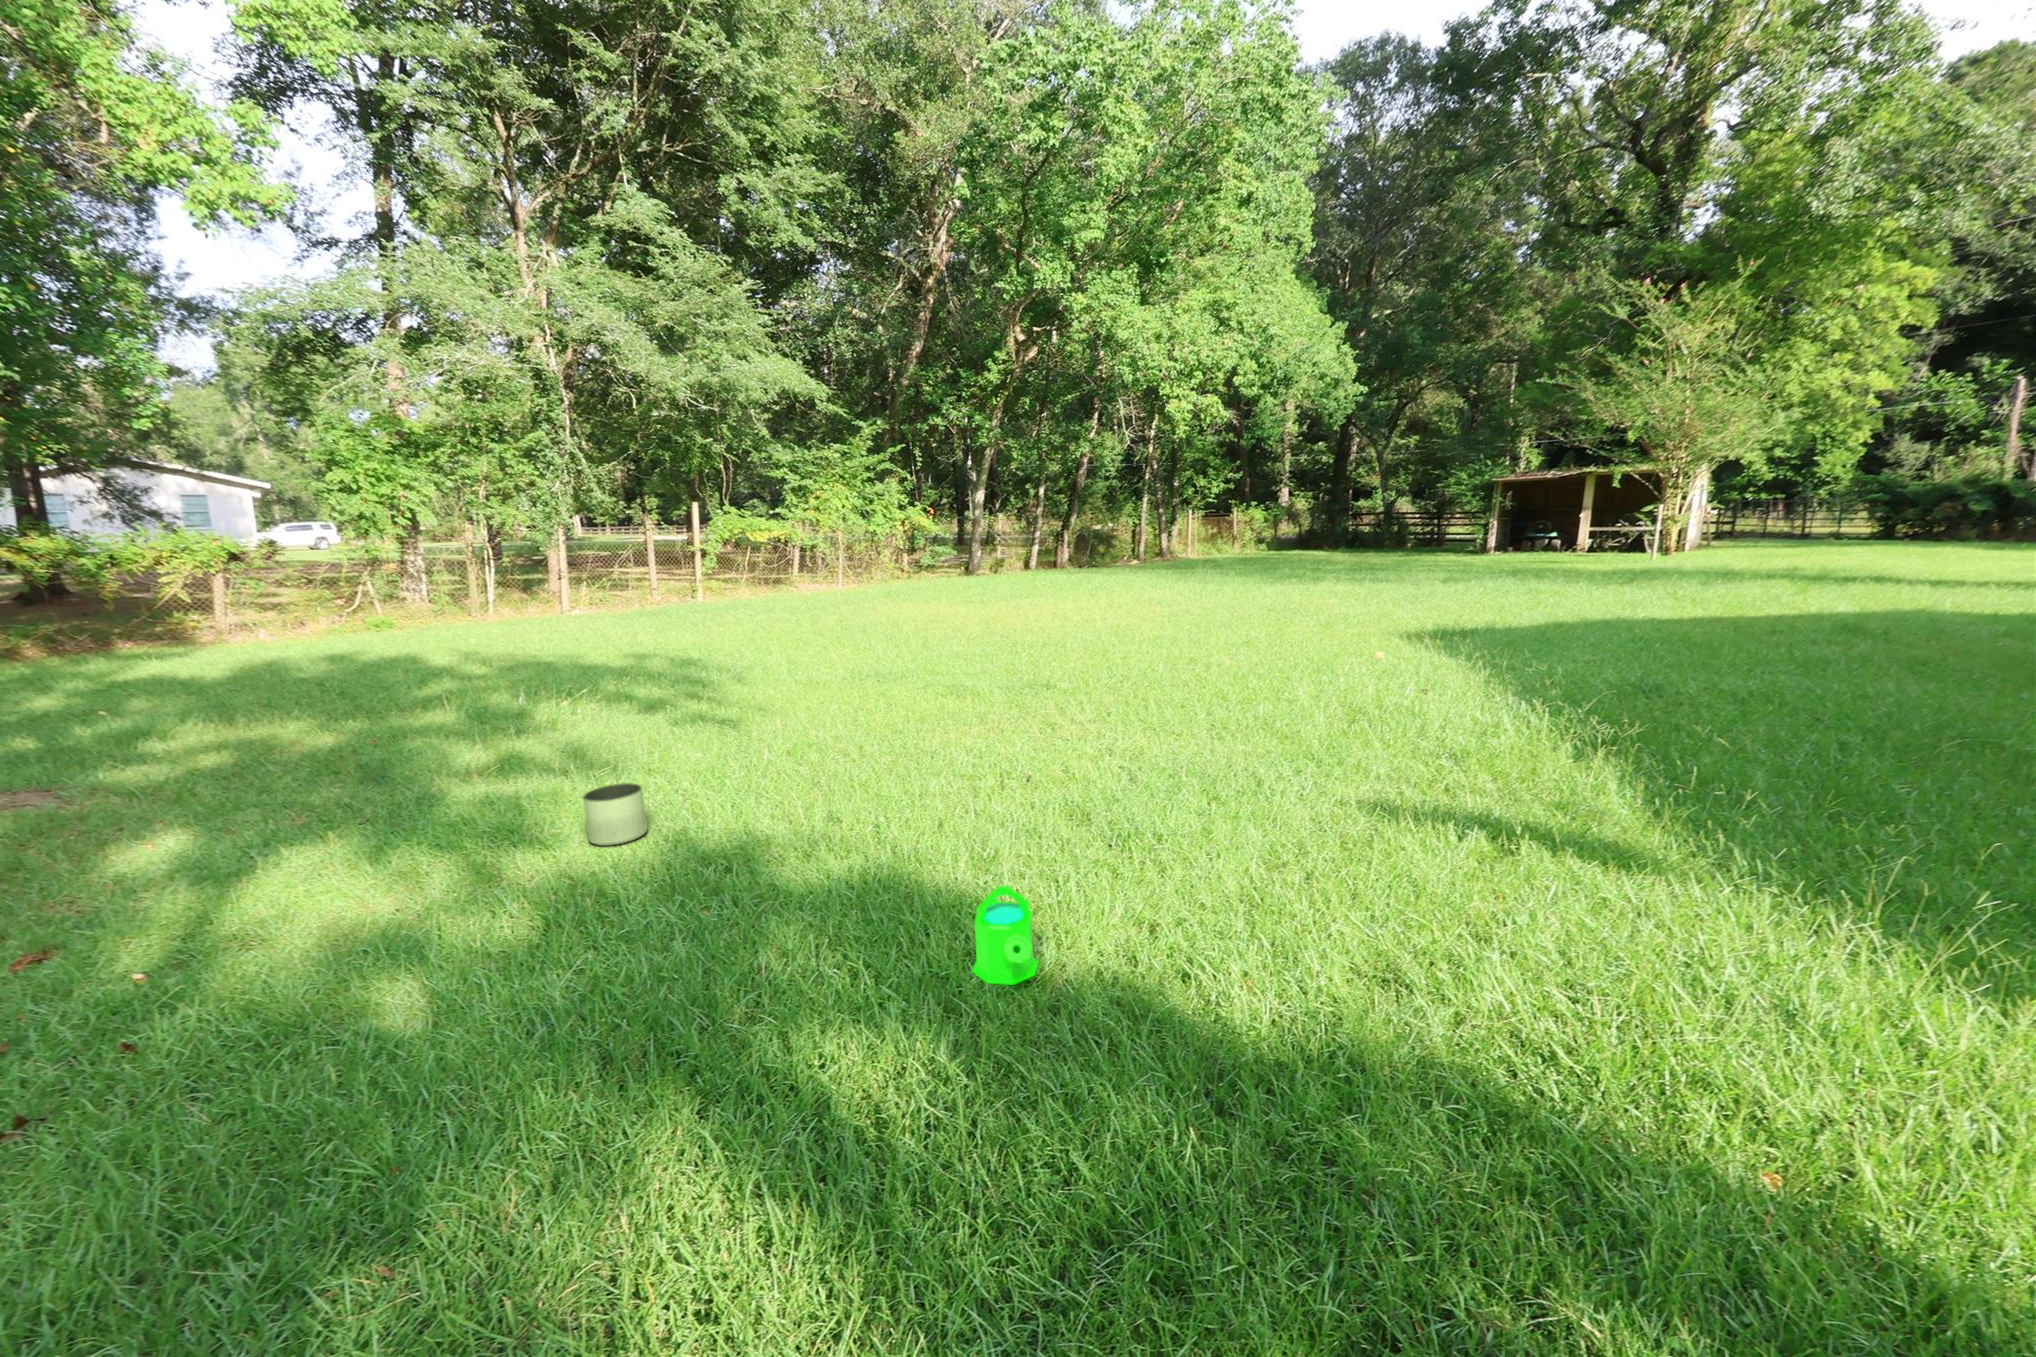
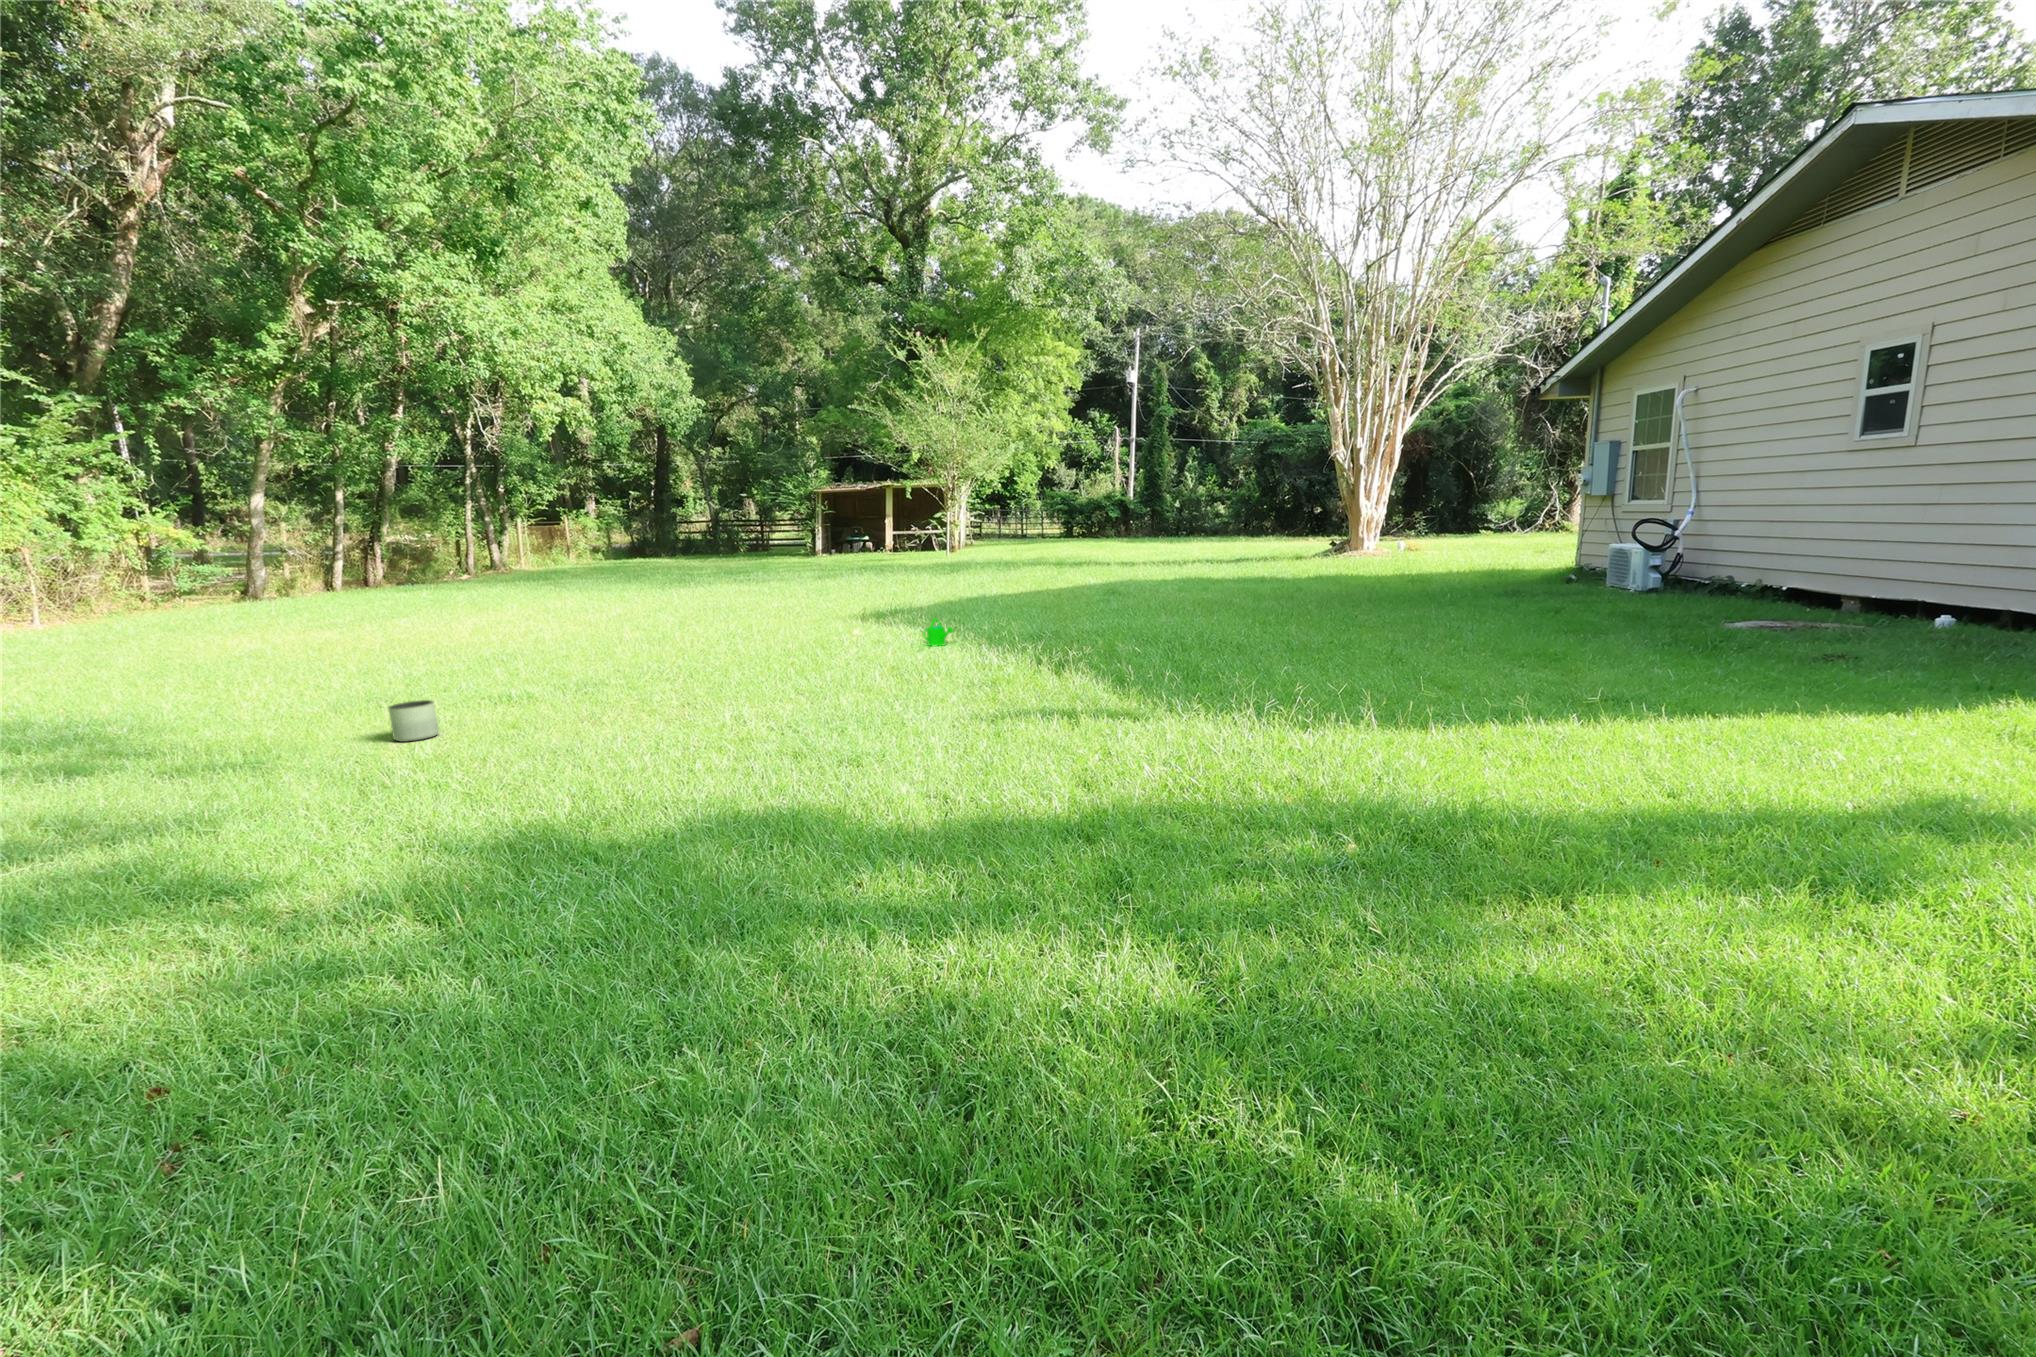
watering can: present [973,885,1038,985] -> present [923,618,953,646]

